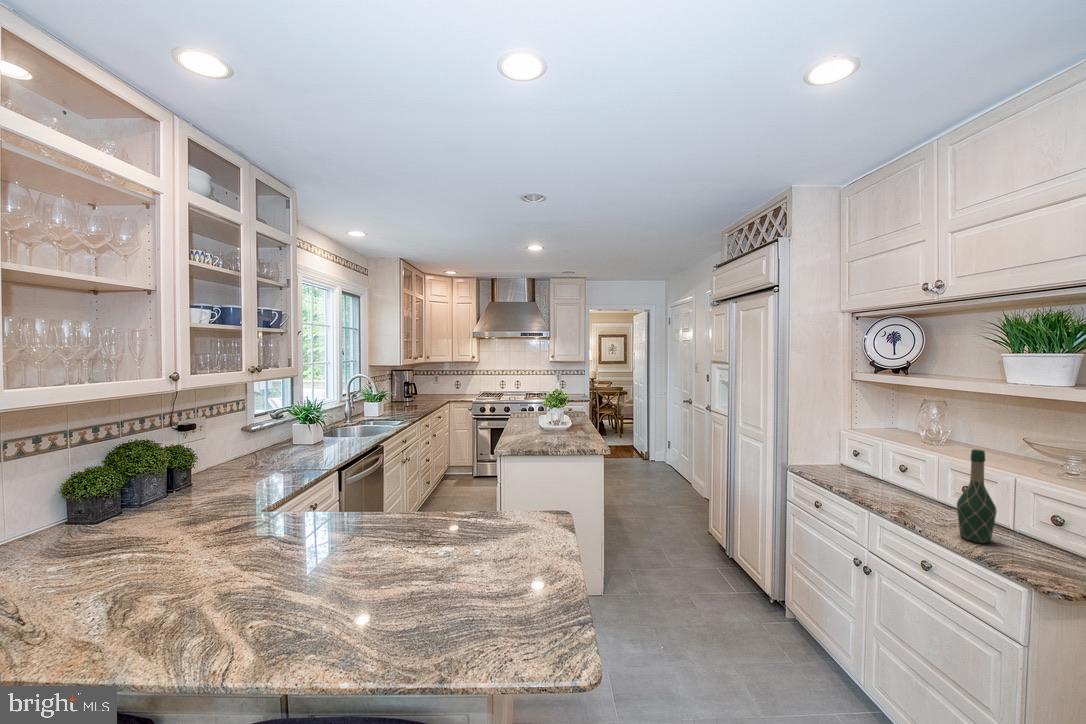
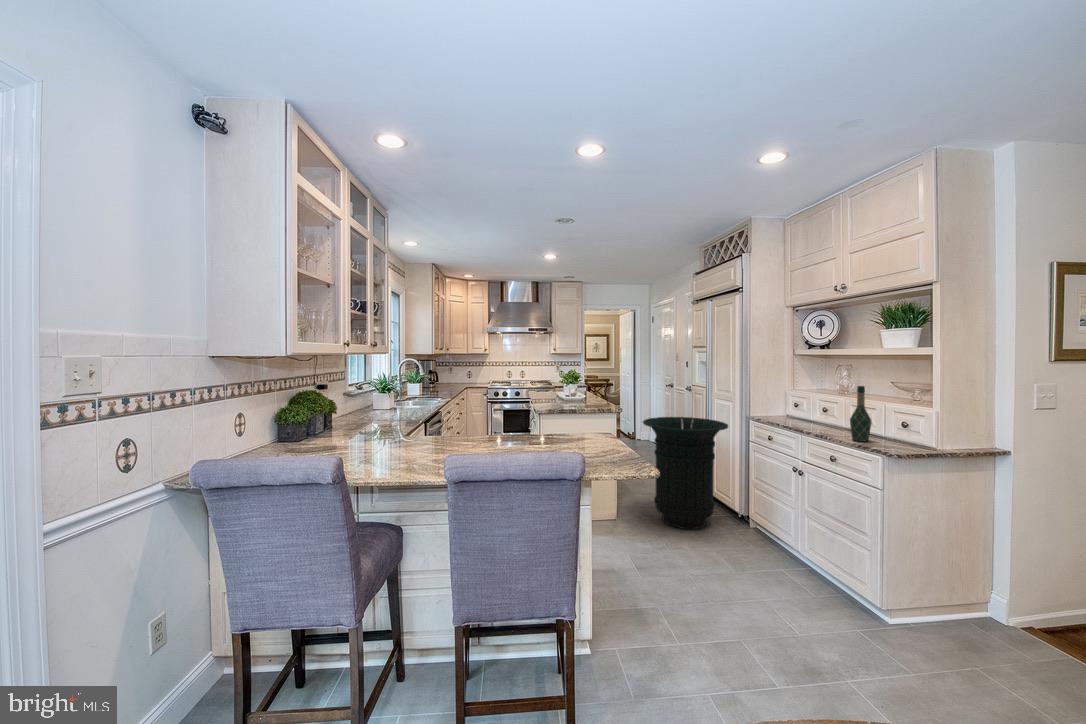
trash can: none [641,456,757,617] -> present [643,417,728,529]

